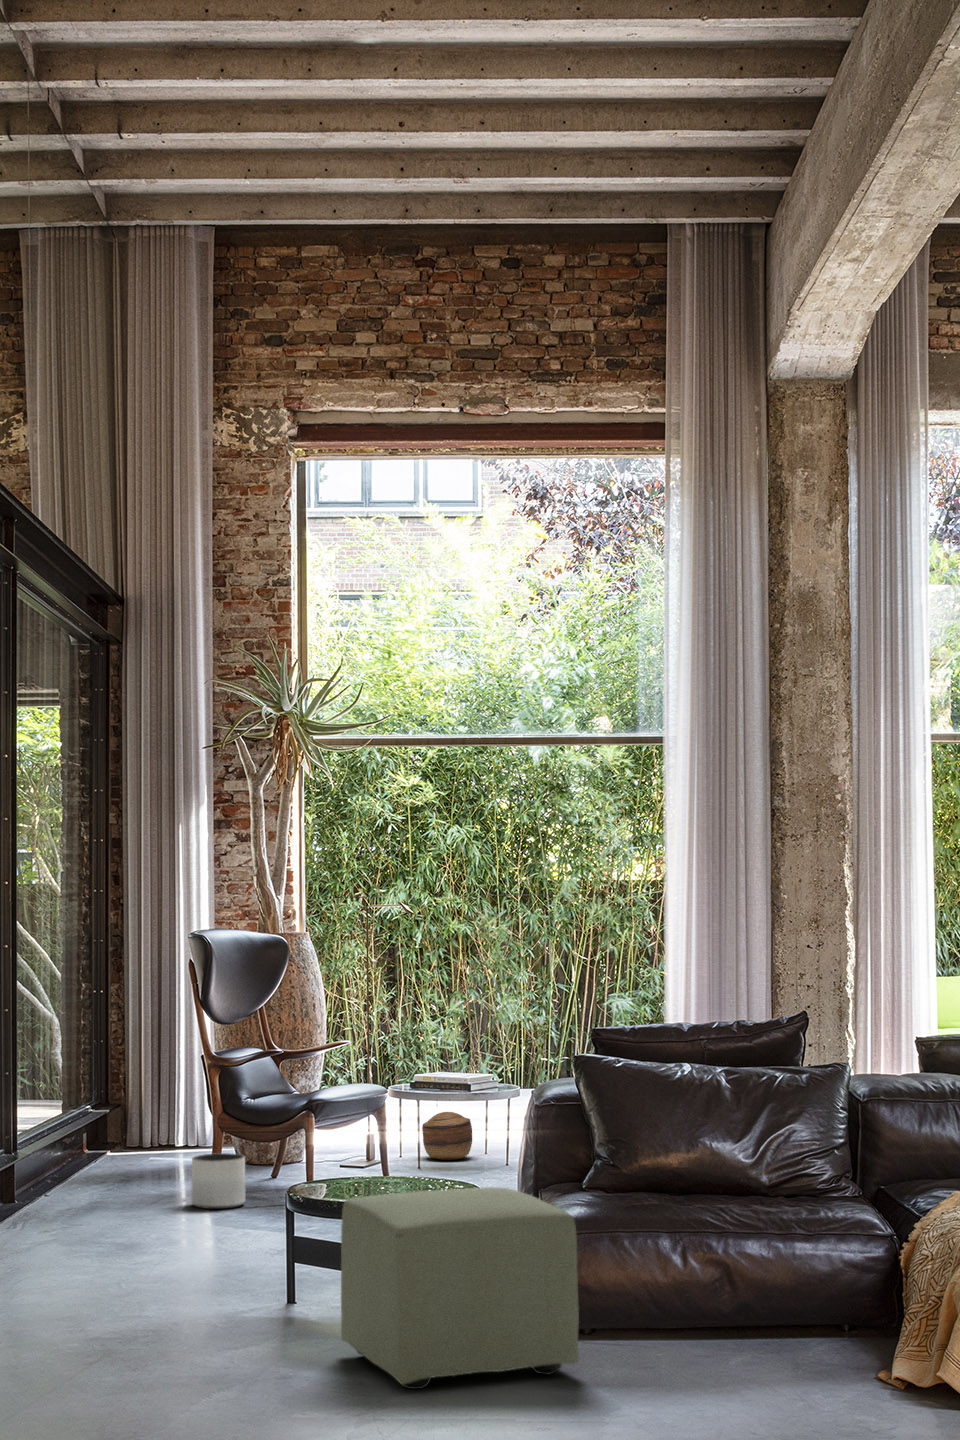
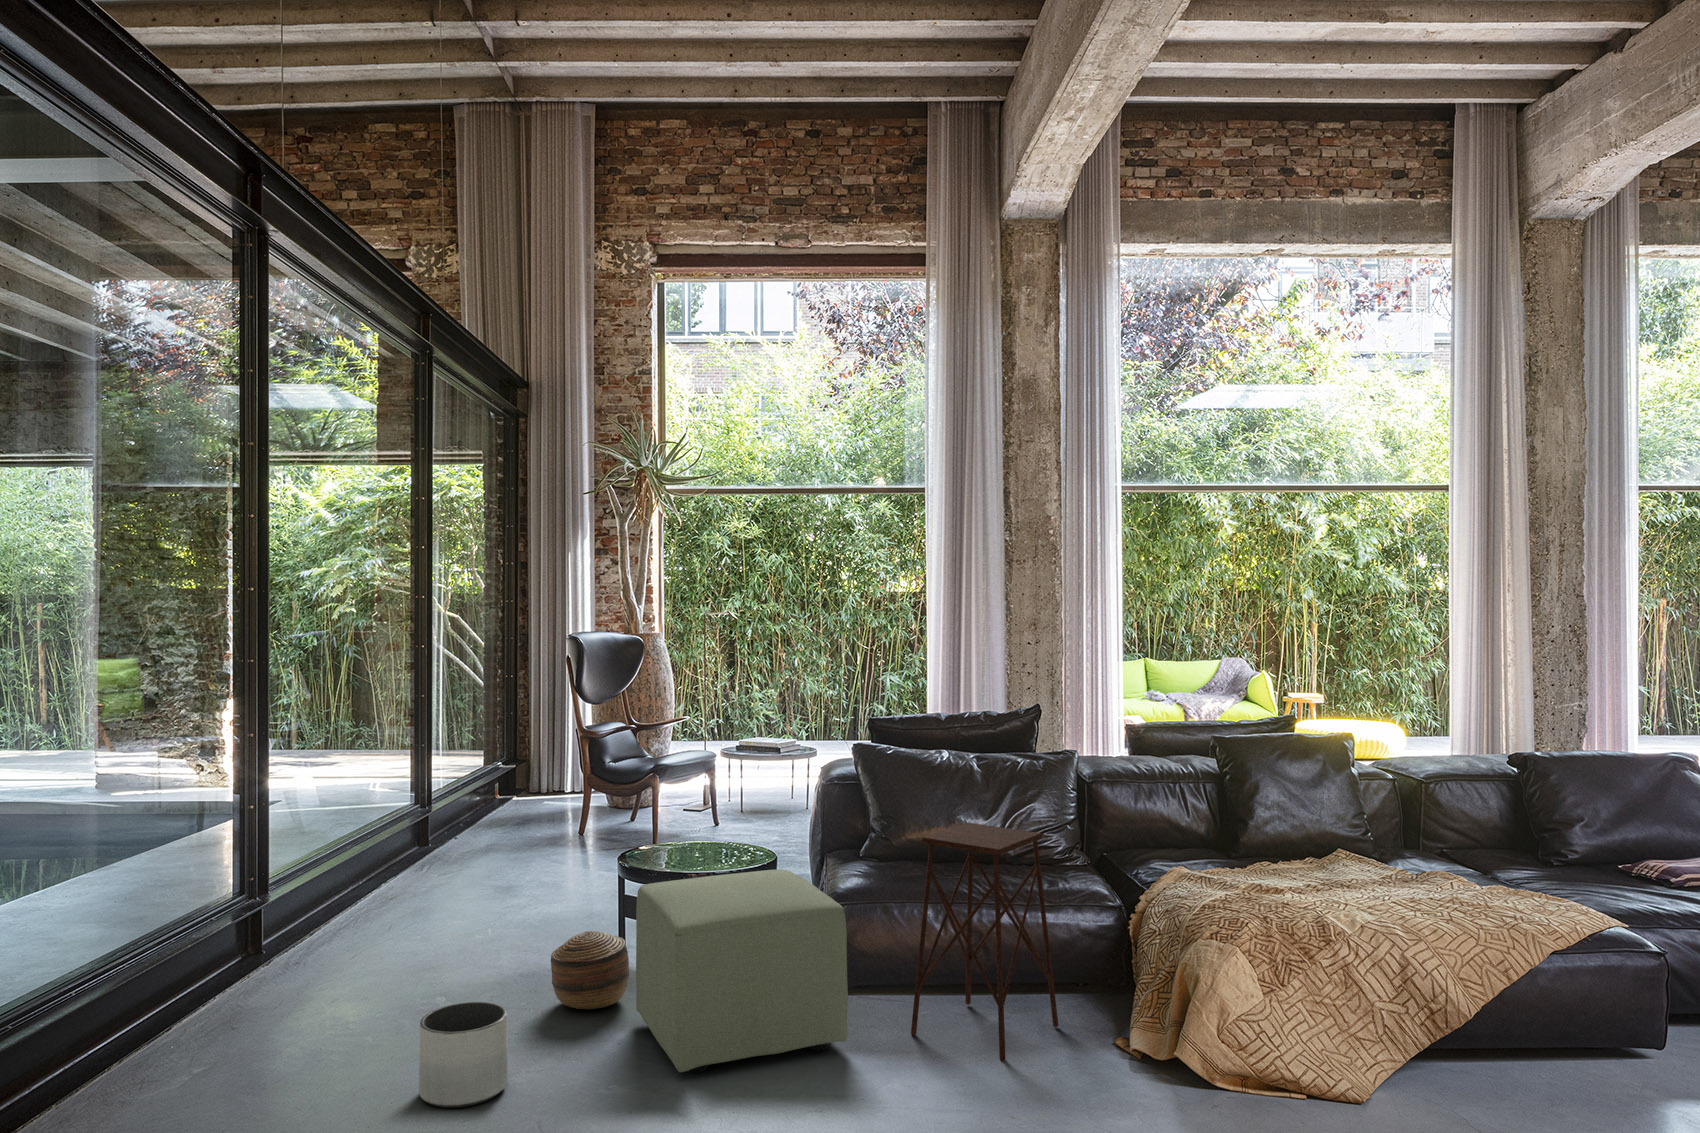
basket: present [422,1112,472,1160] -> present [551,931,629,1009]
side table: none [648,1133,814,1384] -> present [911,823,1058,1061]
planter: present [191,1153,245,1209] -> present [419,1002,508,1108]

